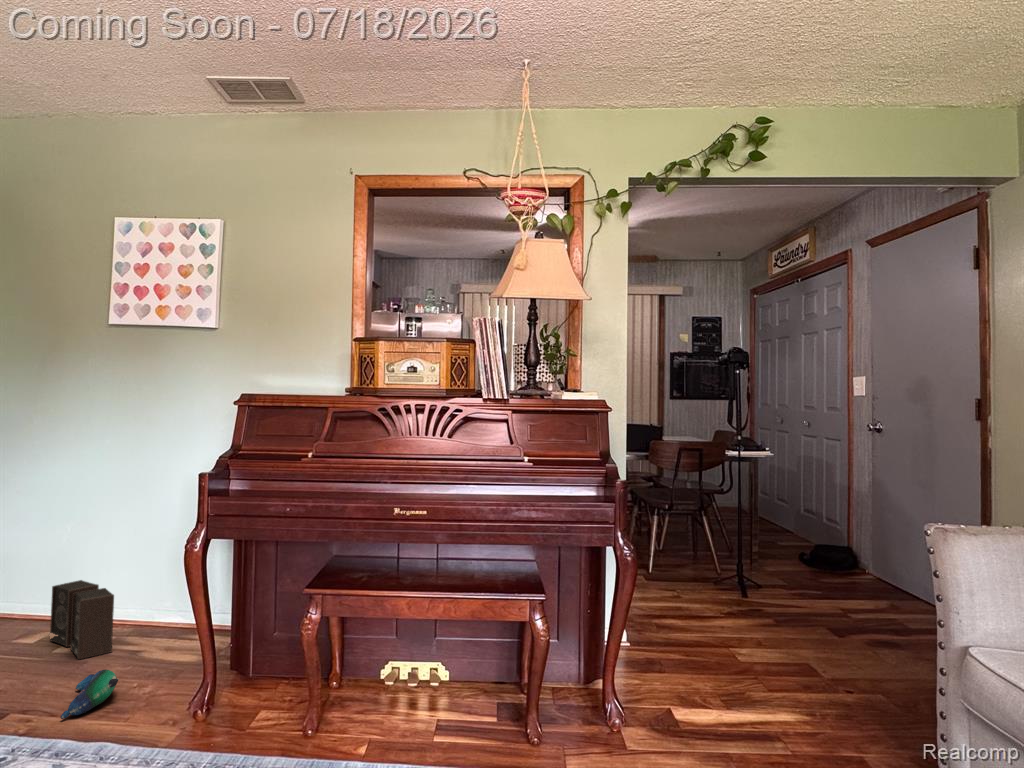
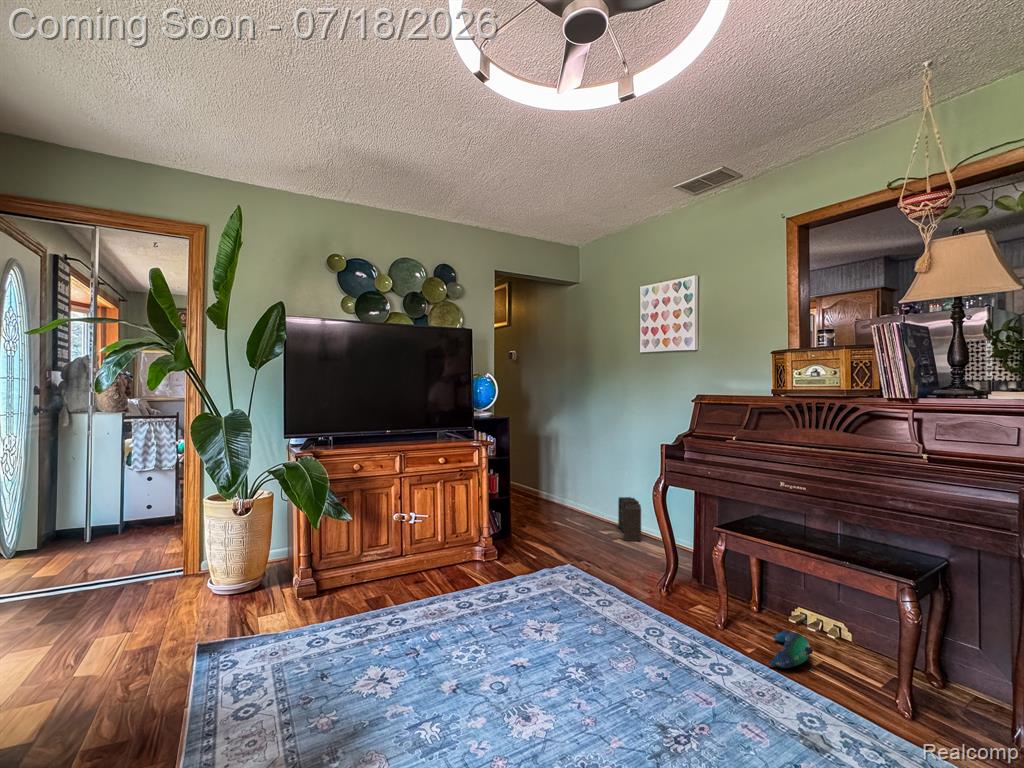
plush toy: present [61,669,119,719] -> present [769,630,813,669]

